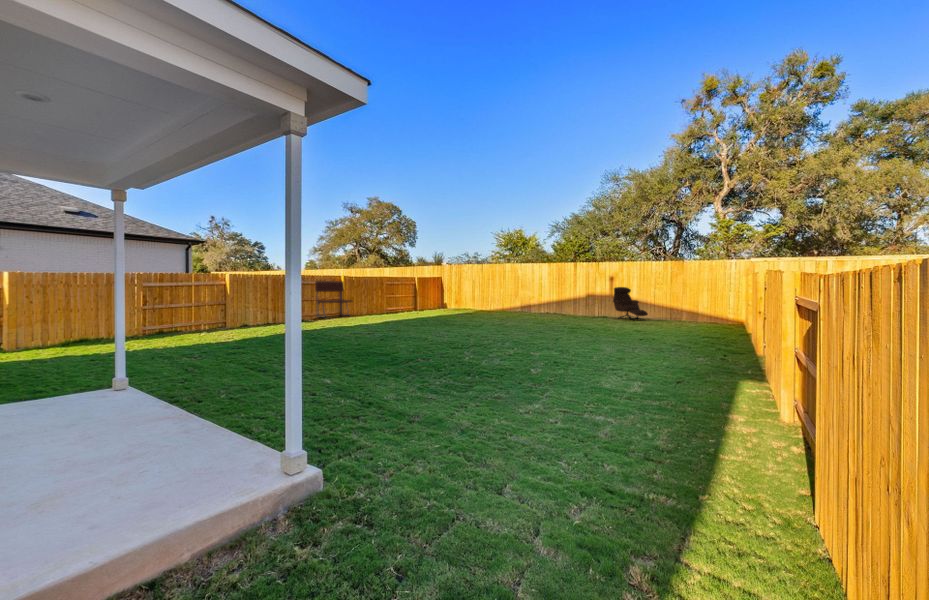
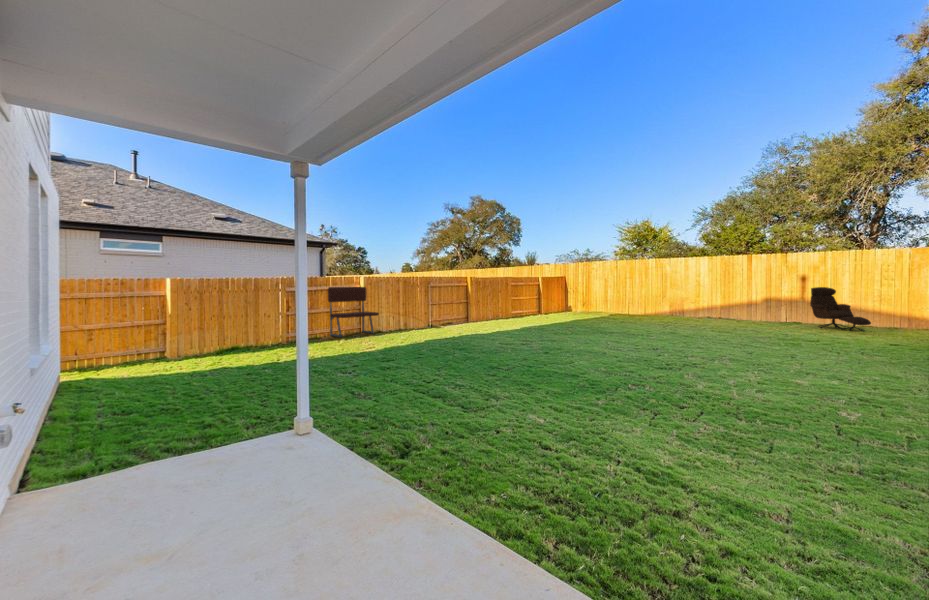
bench: present [315,281,352,317] -> present [328,287,379,337]

